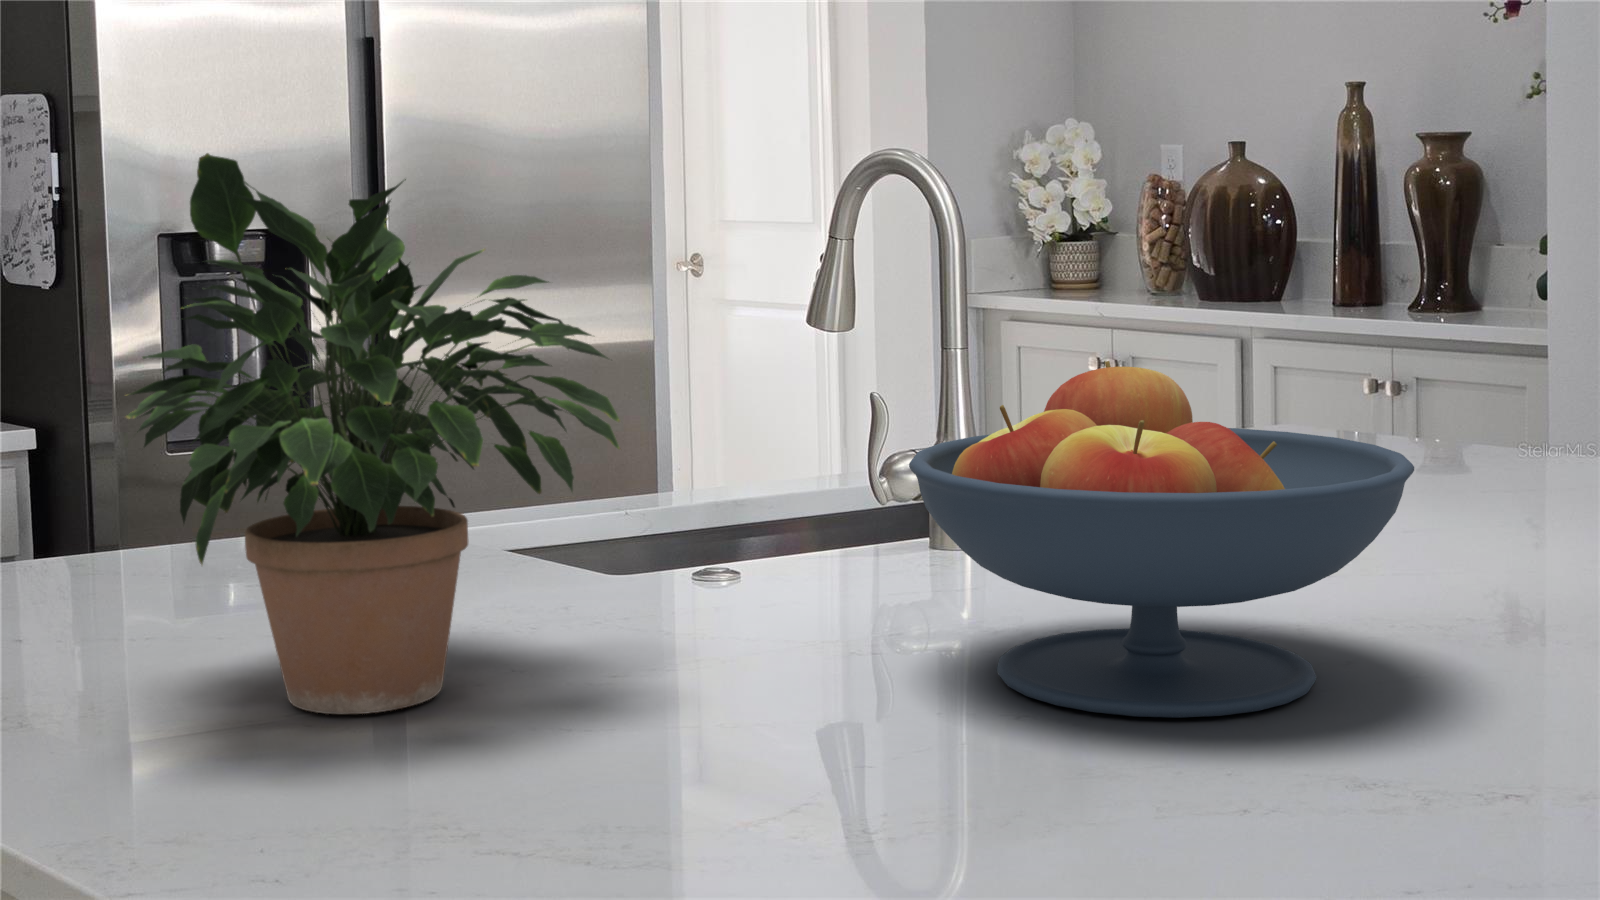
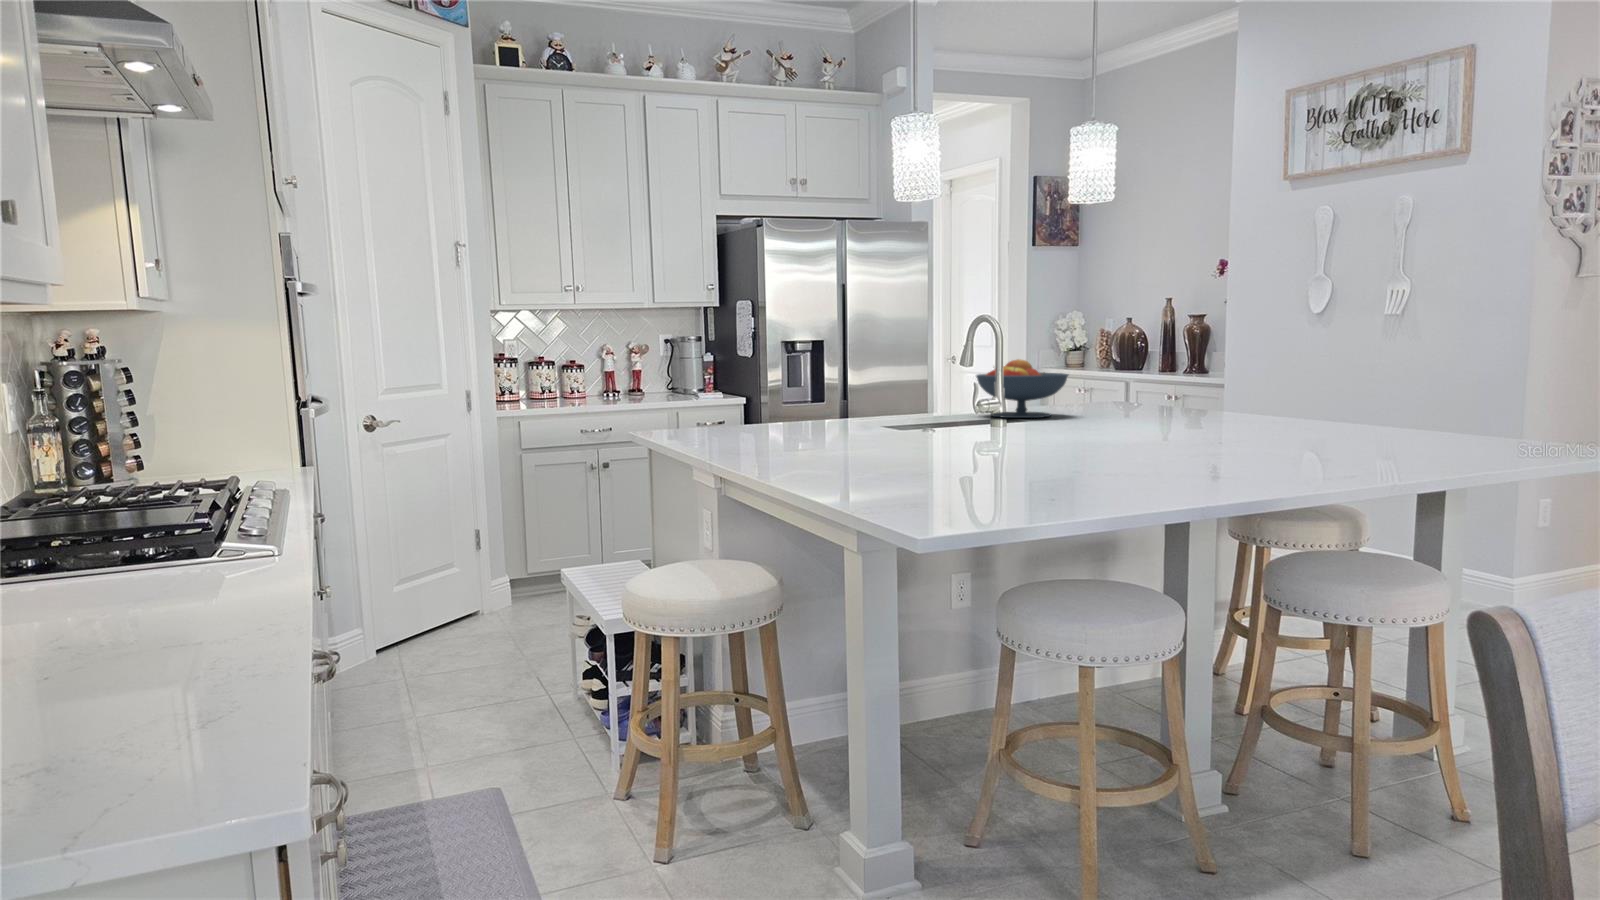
potted plant: present [125,153,621,714] -> none [834,319,924,417]

